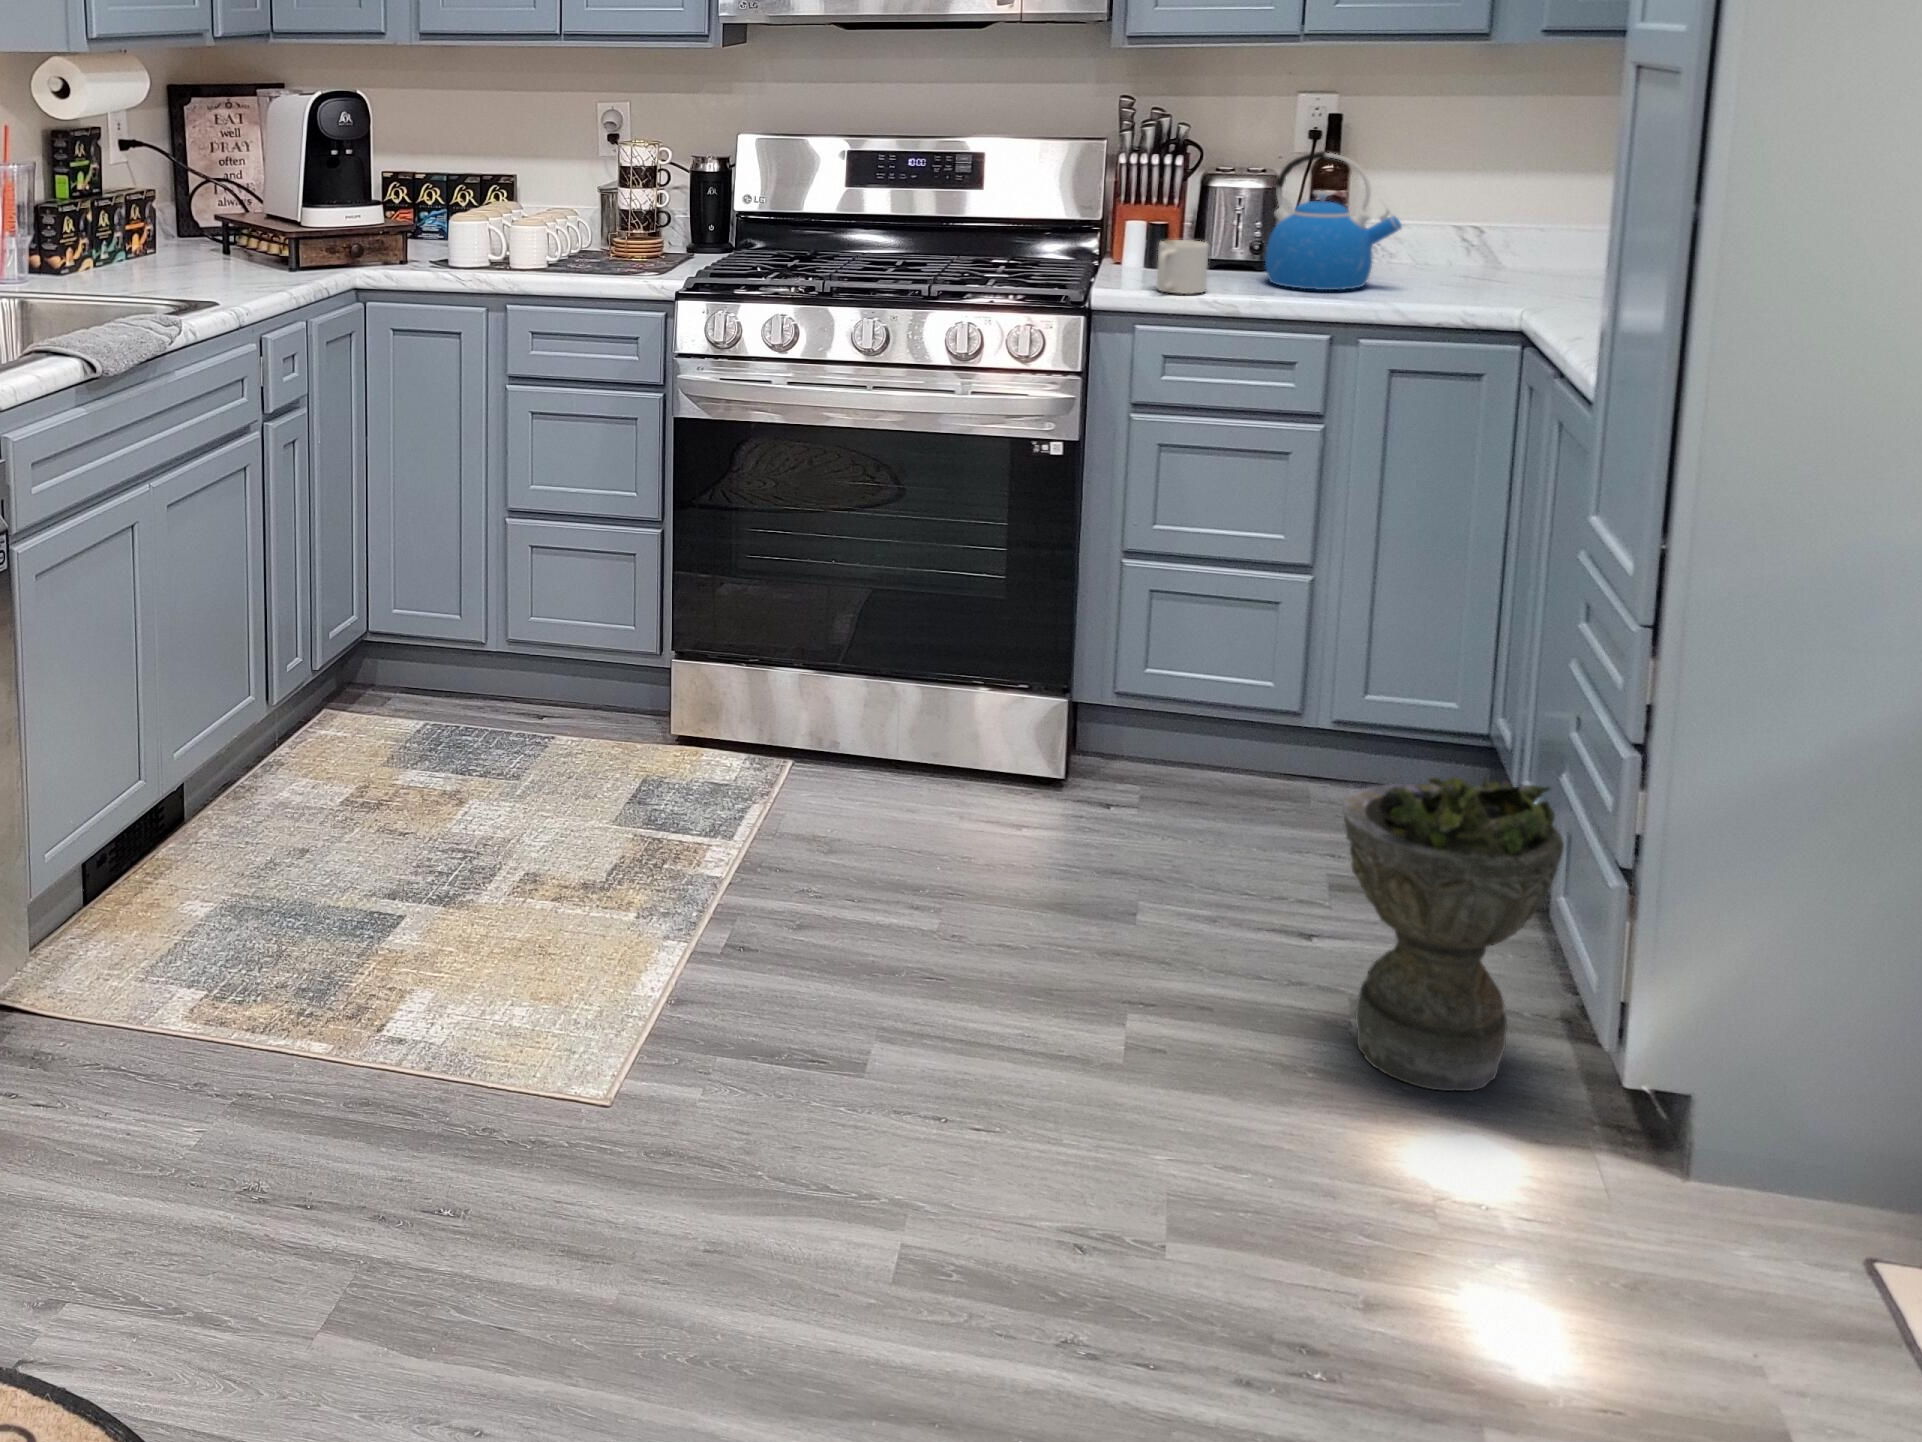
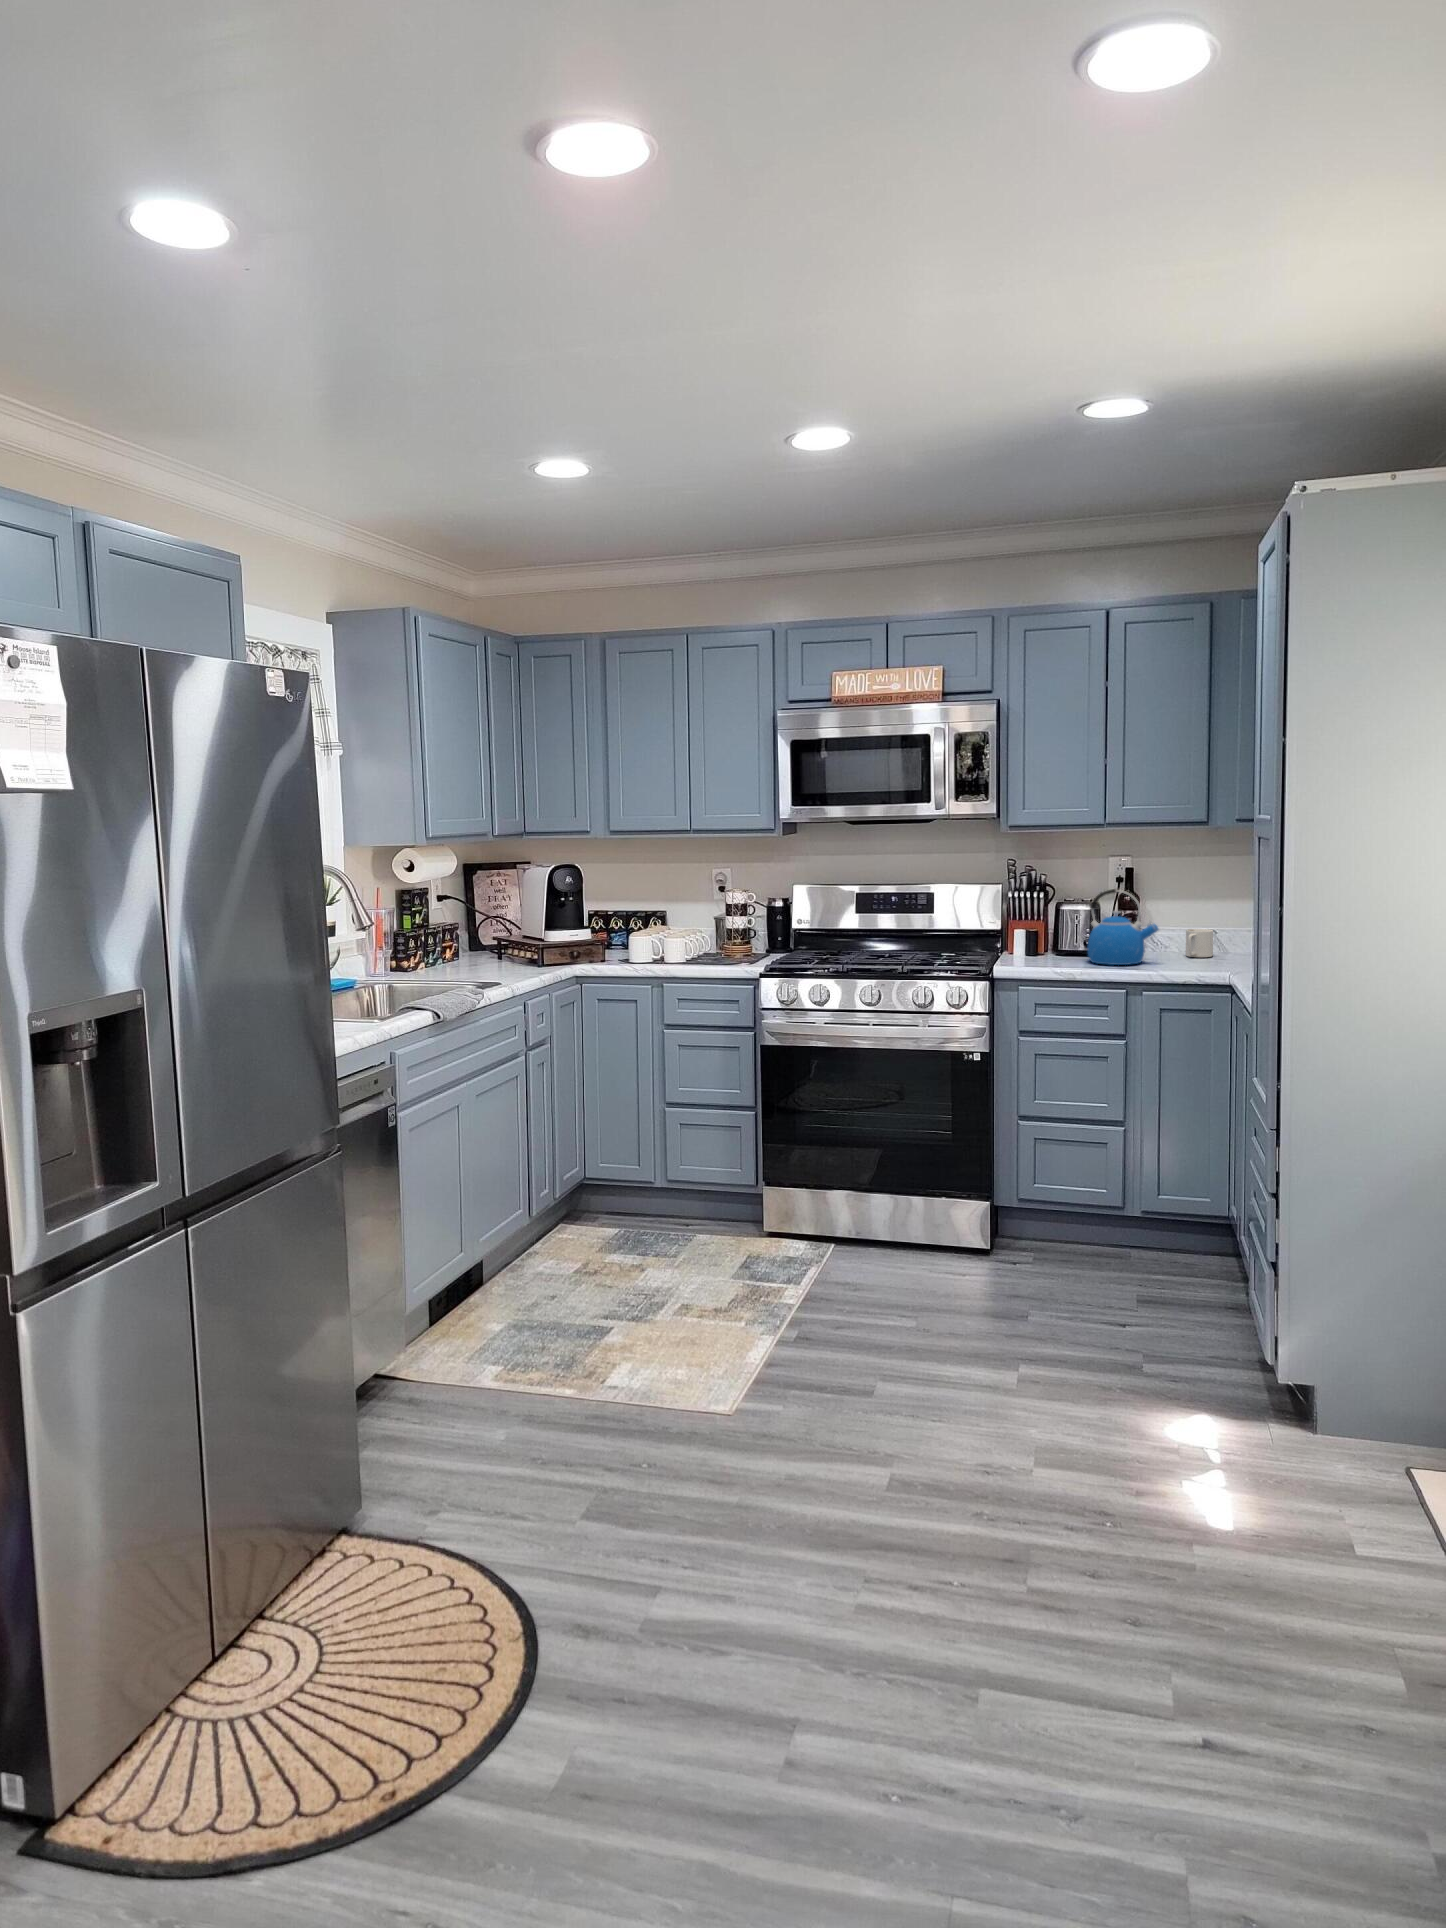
mug: present [1156,240,1209,294] -> present [1186,929,1213,957]
planter: present [1343,777,1564,1091] -> none [1126,1213,1239,1388]

